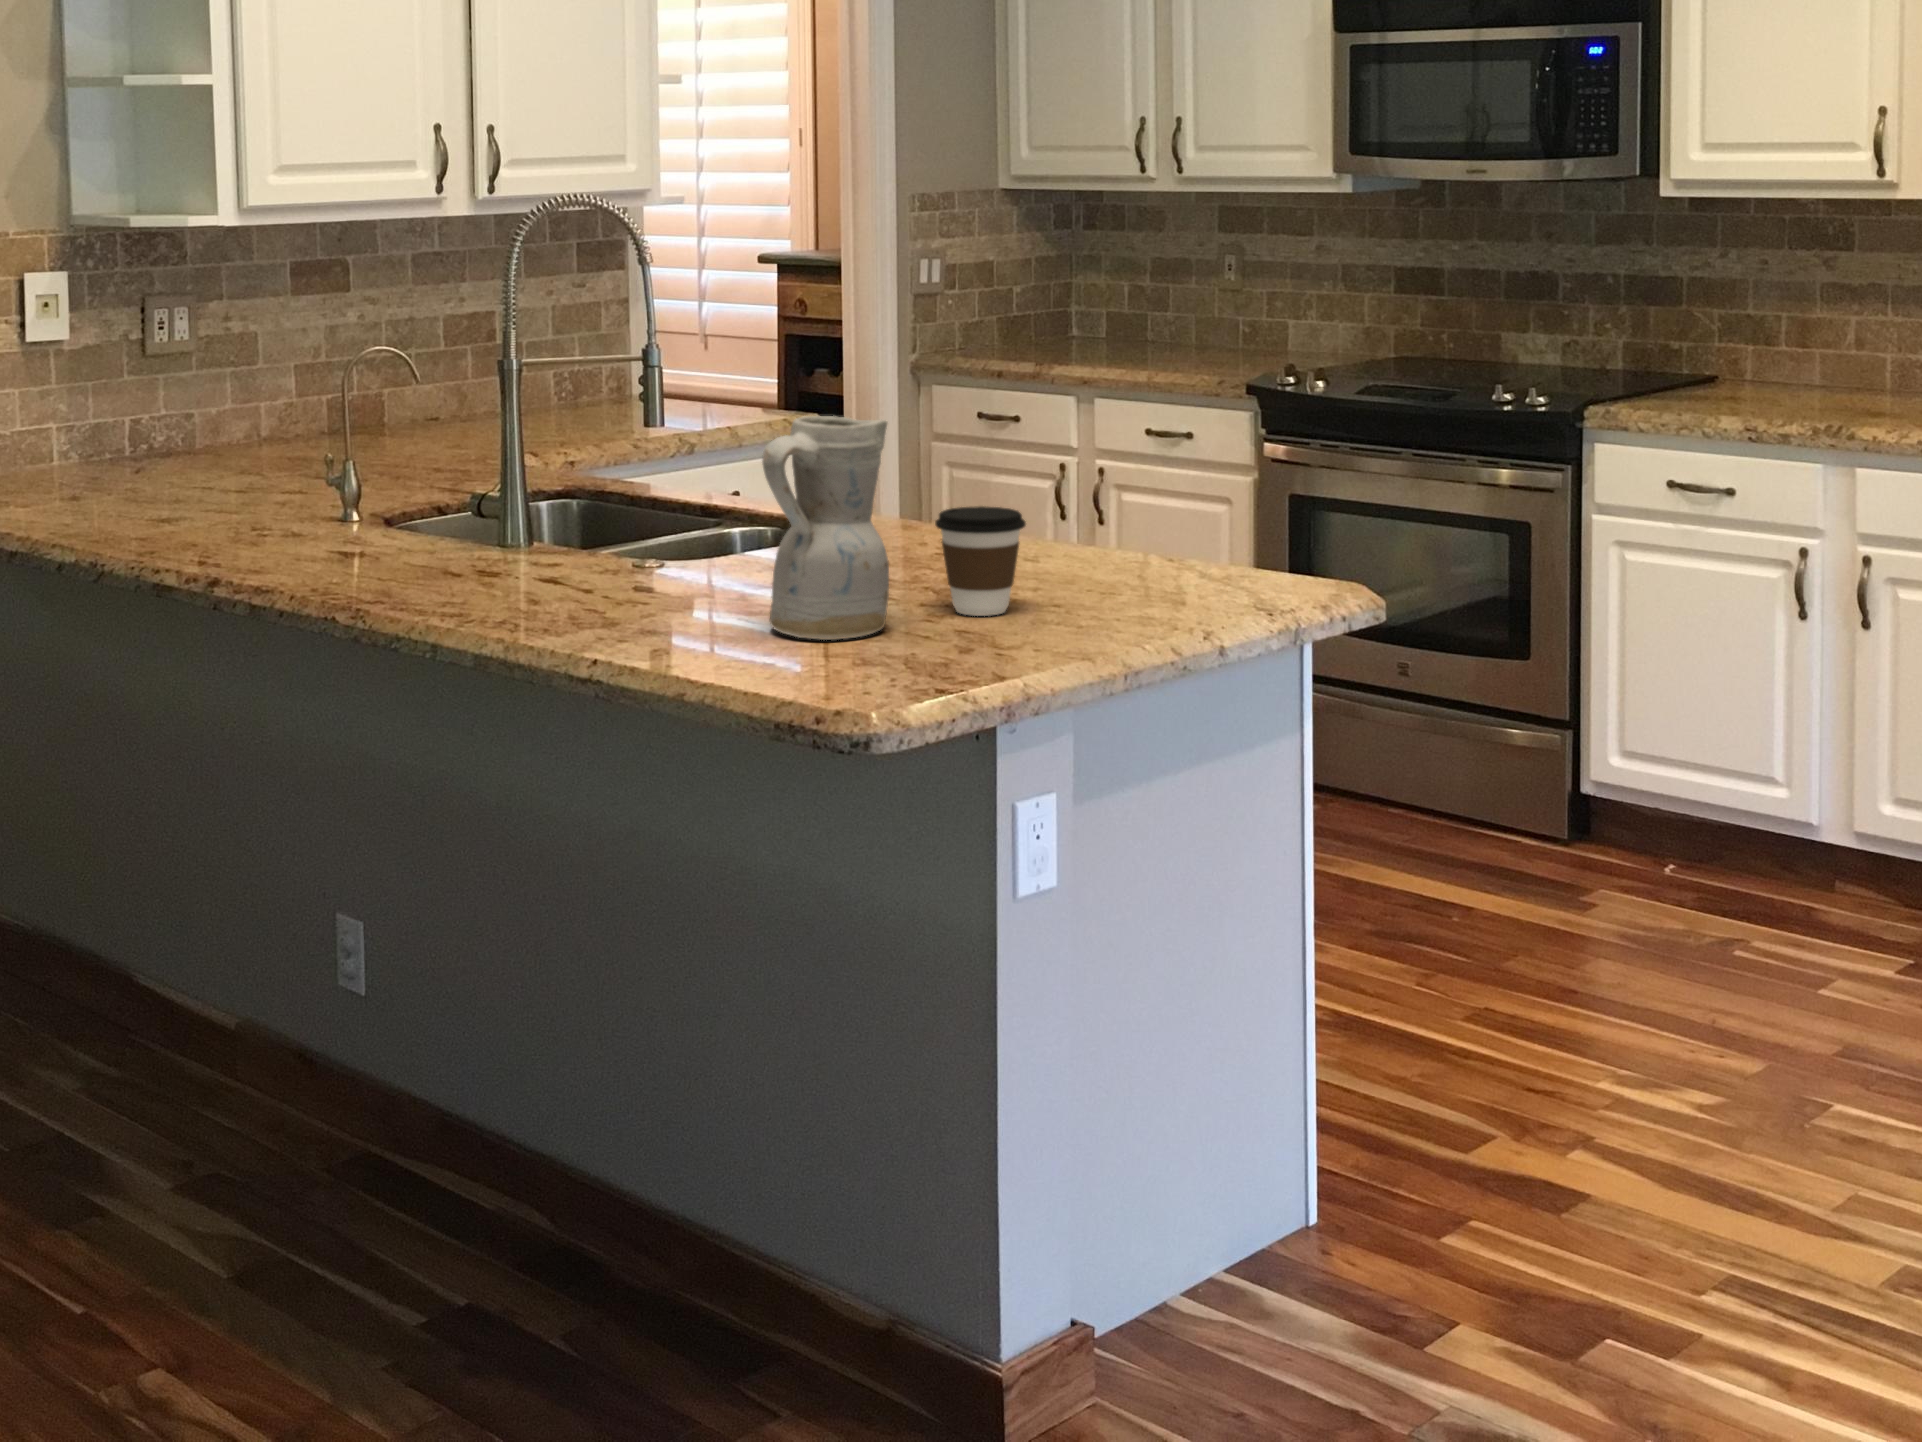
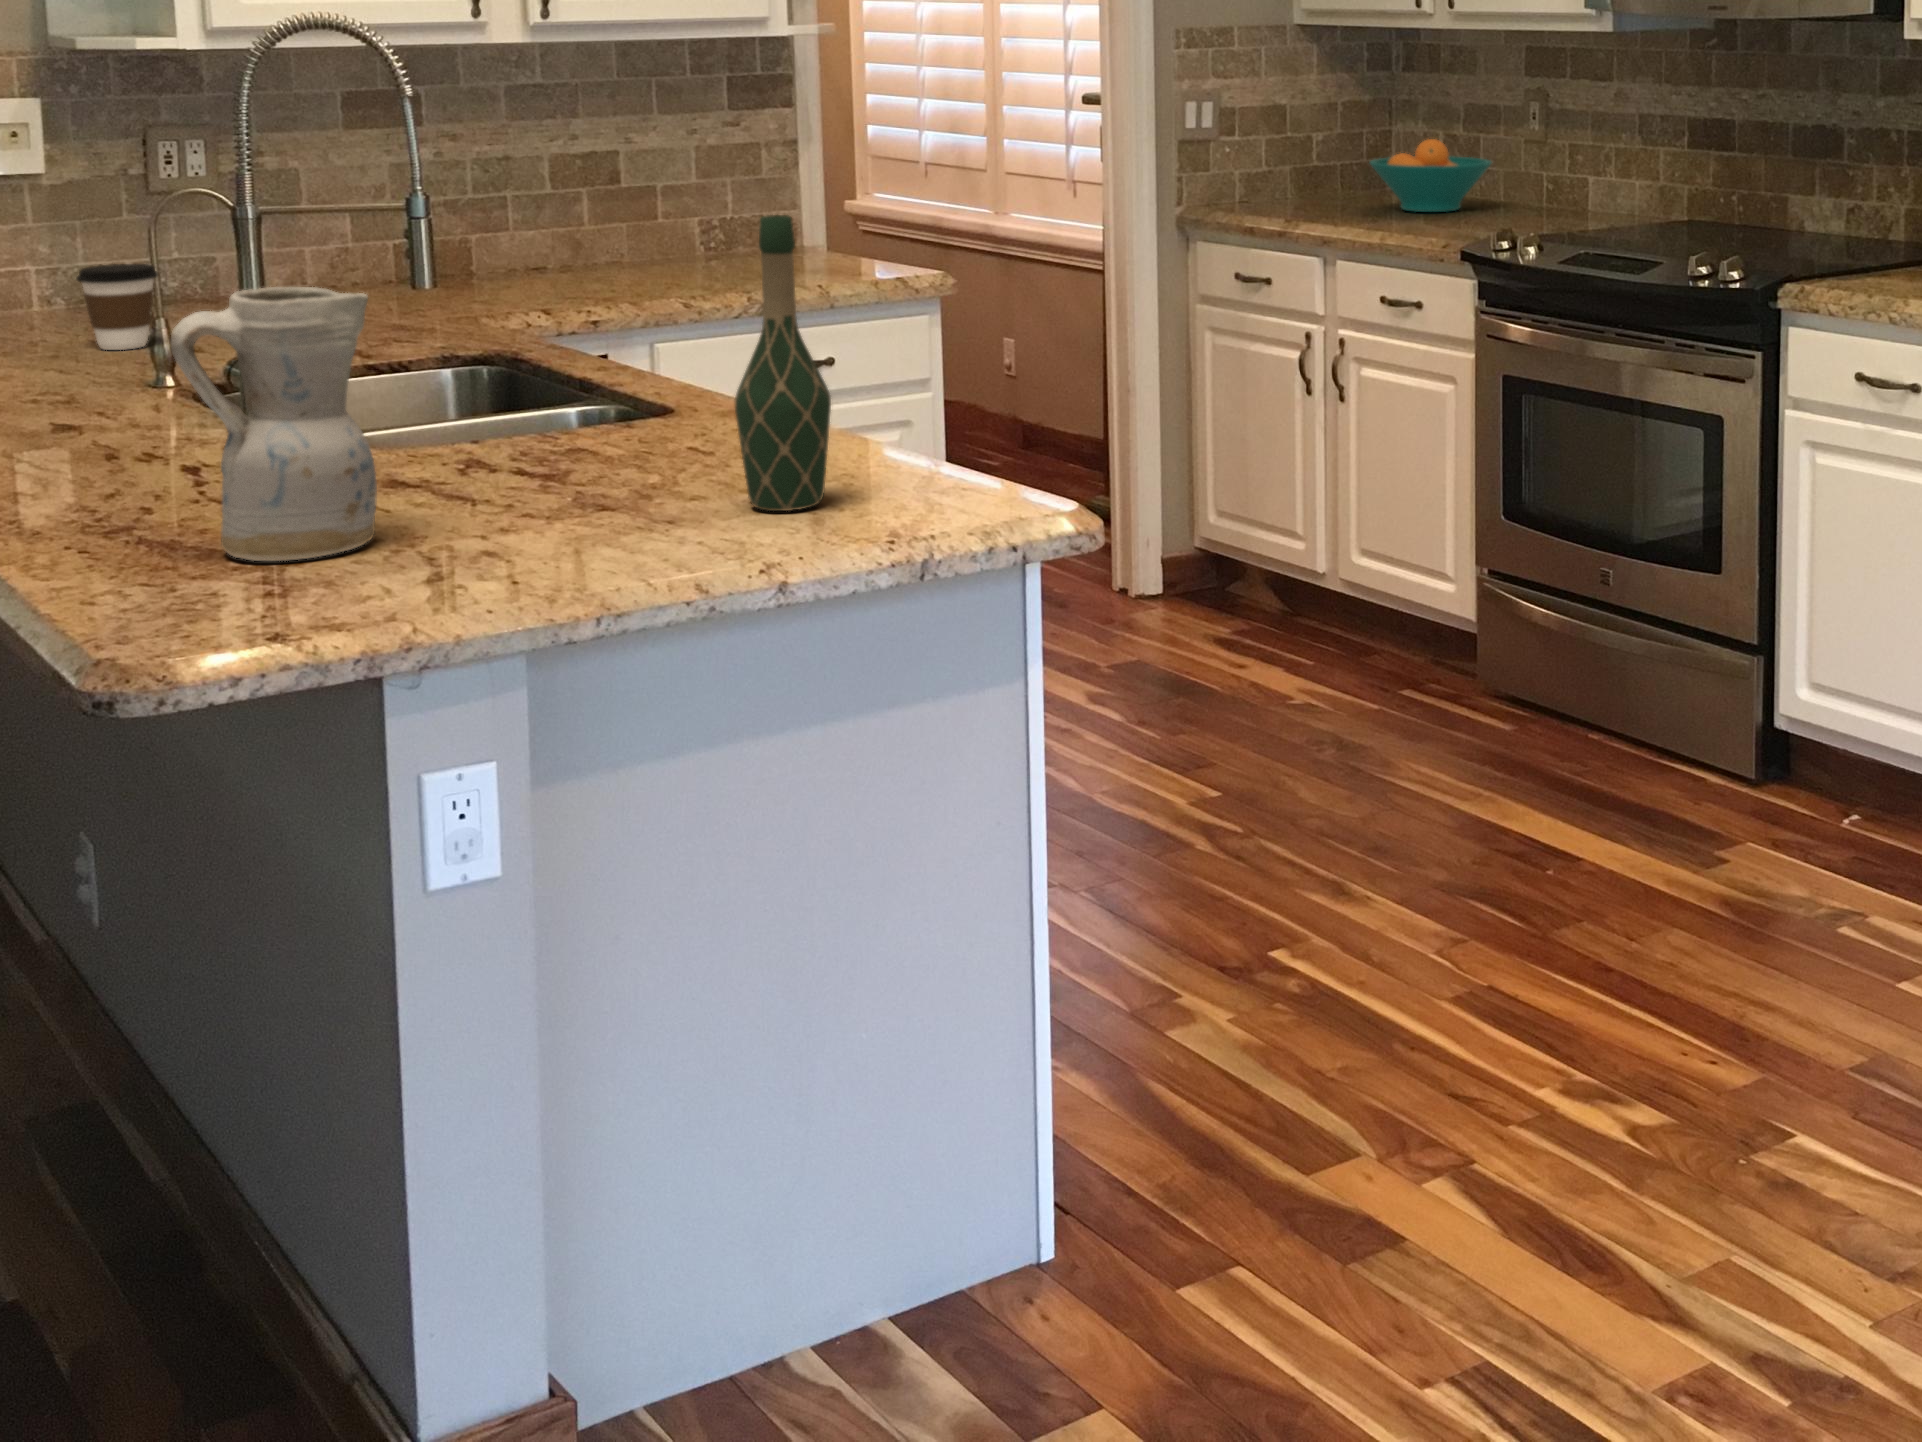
fruit bowl: none [1086,290,1198,356] -> present [1370,139,1491,212]
wine bottle: none [1110,351,1186,593] -> present [735,215,831,511]
coffee cup: present [935,506,1026,616] -> present [77,264,158,350]

